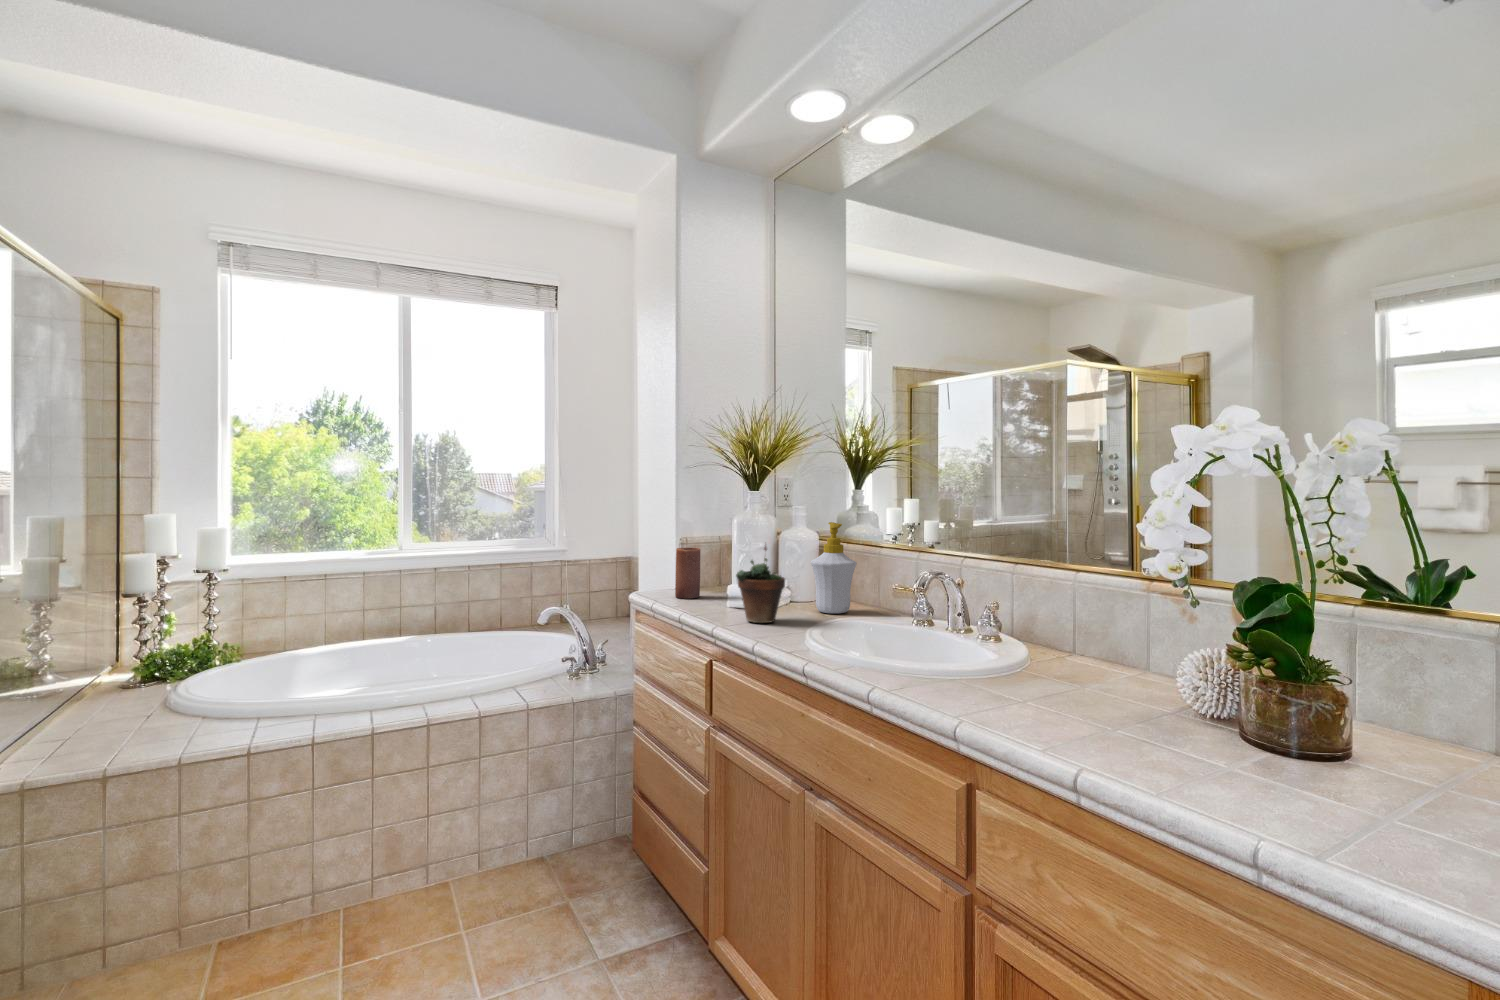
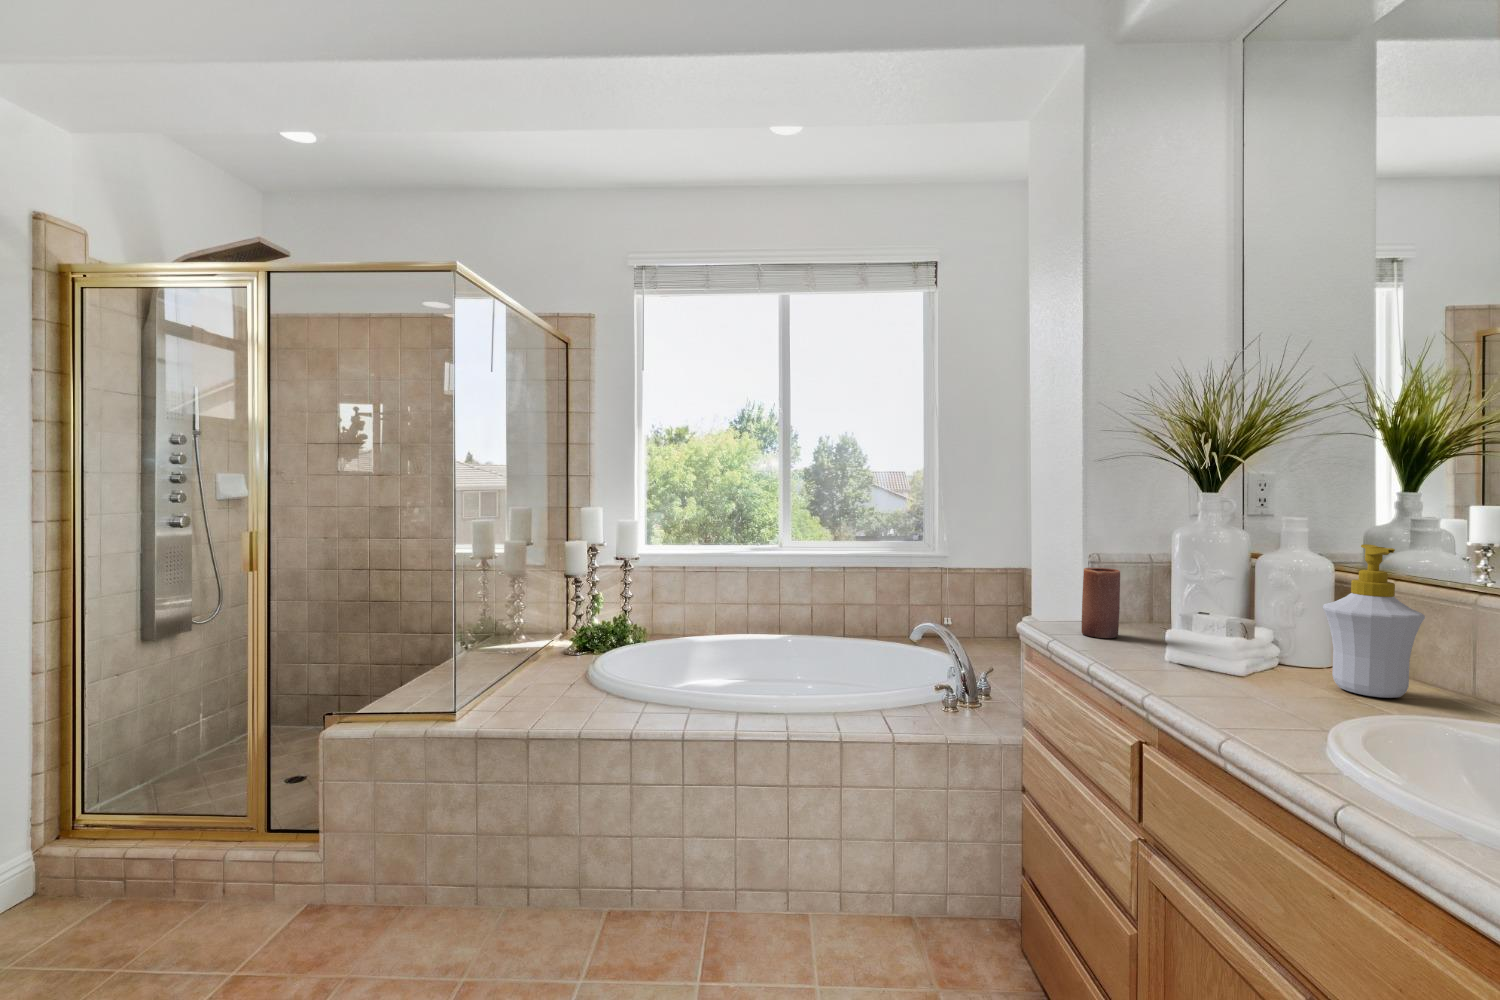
succulent plant: present [736,545,785,623] -> none [1186,574,1279,701]

